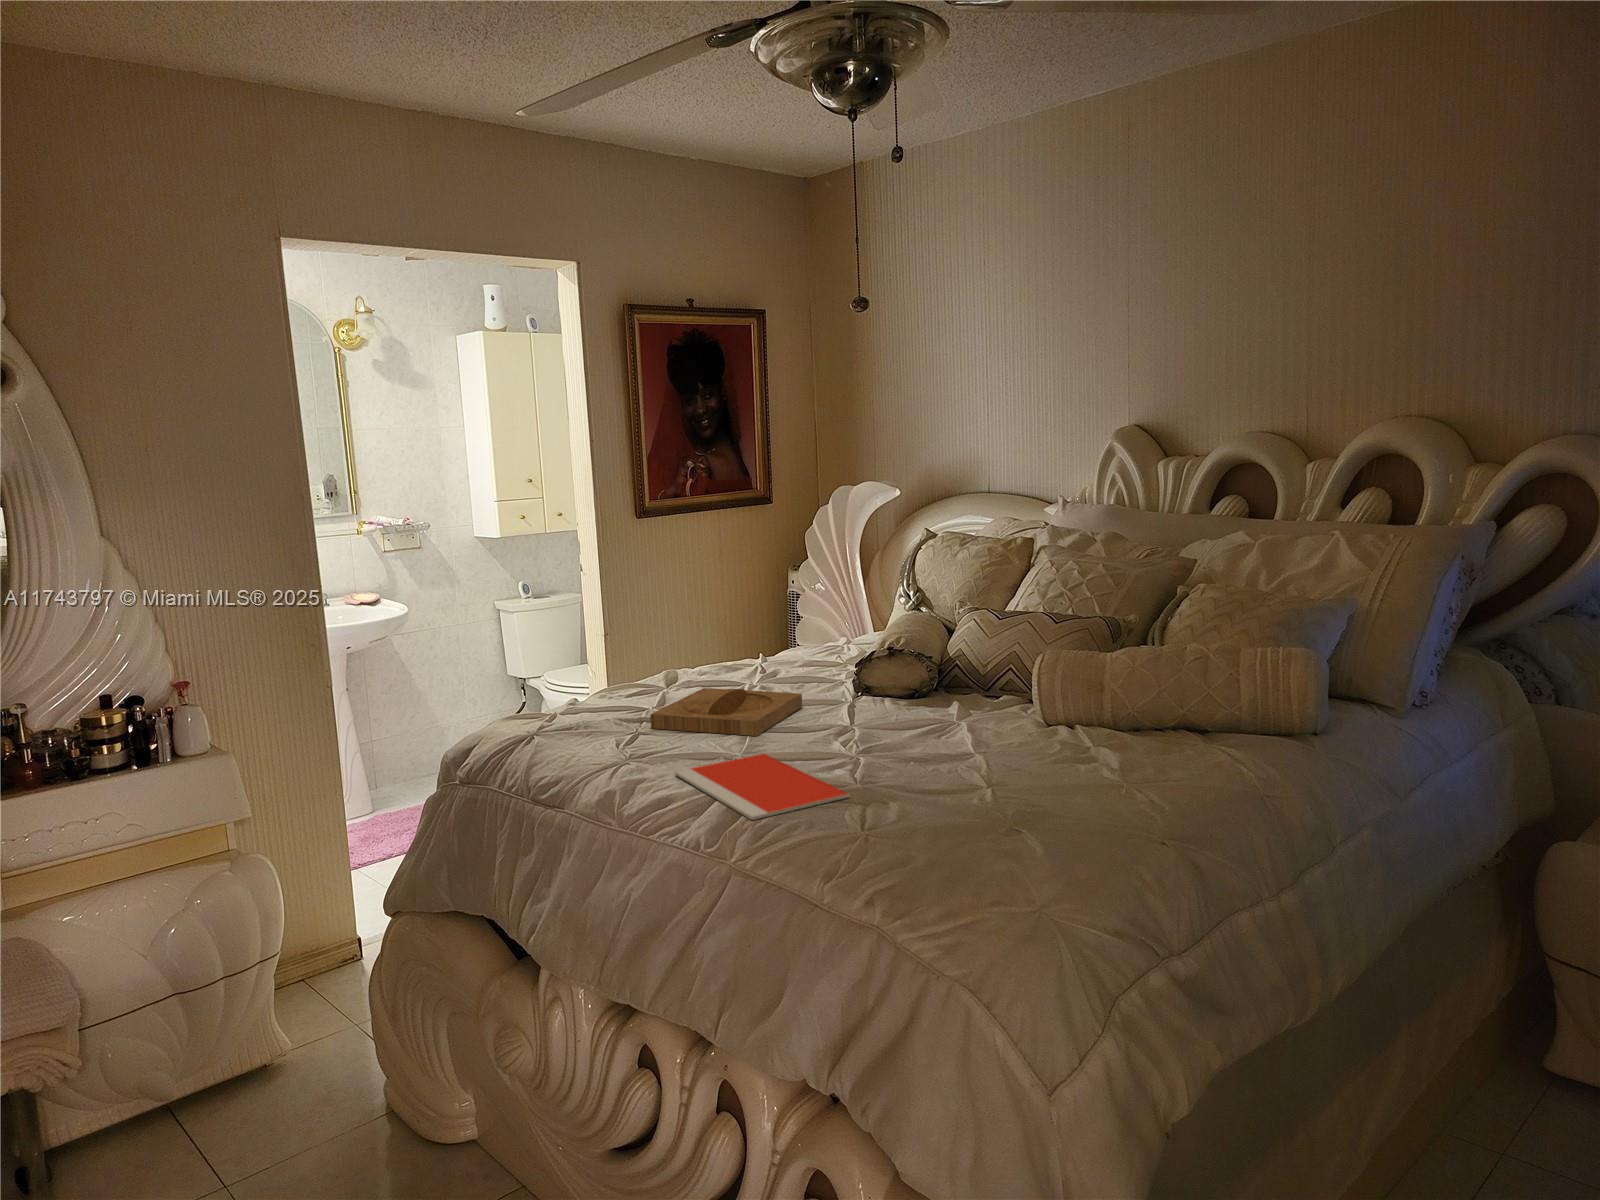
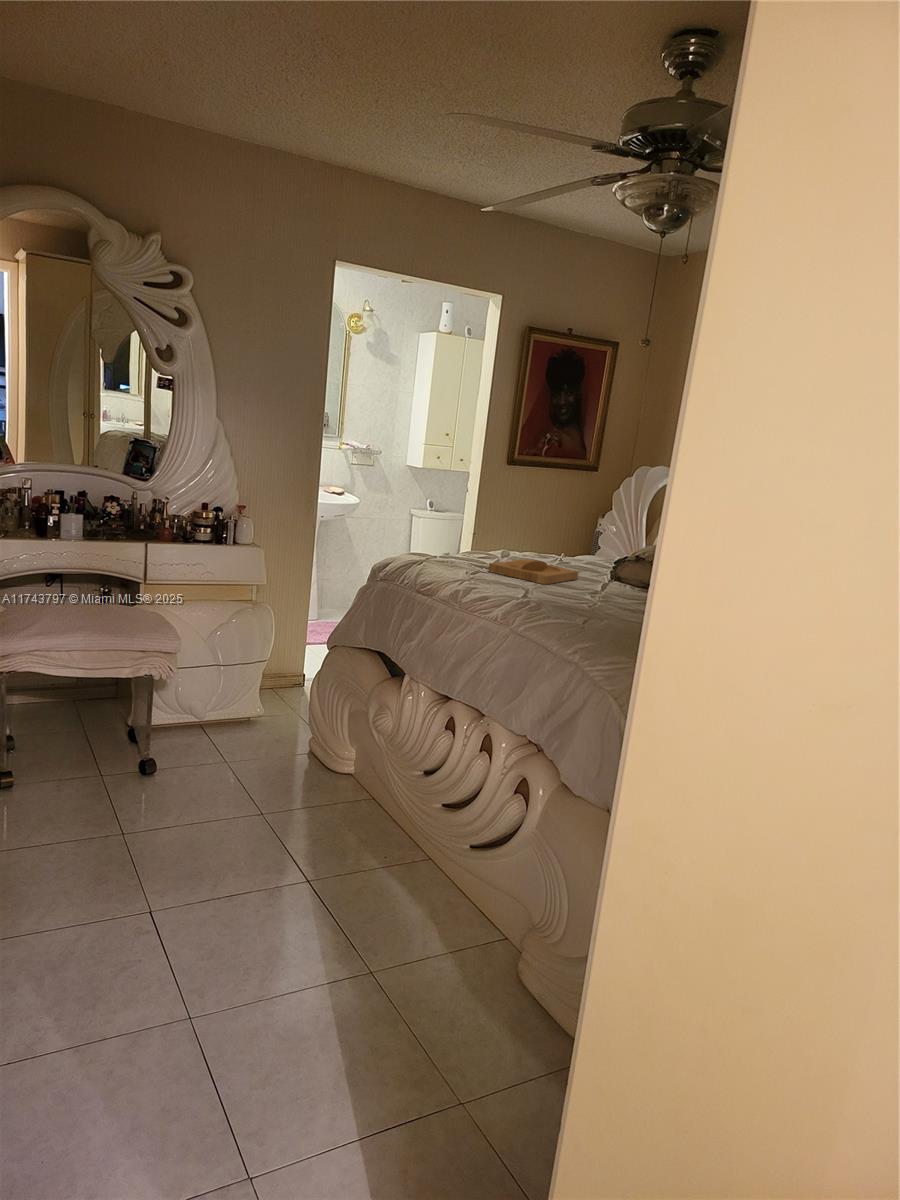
notebook: present [675,754,850,820] -> none [494,587,584,613]

